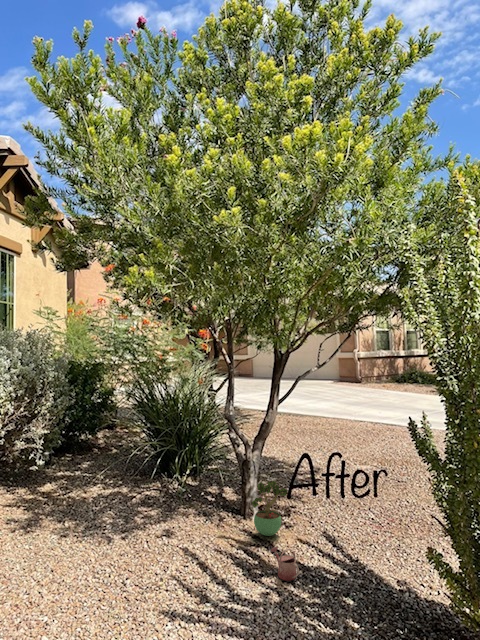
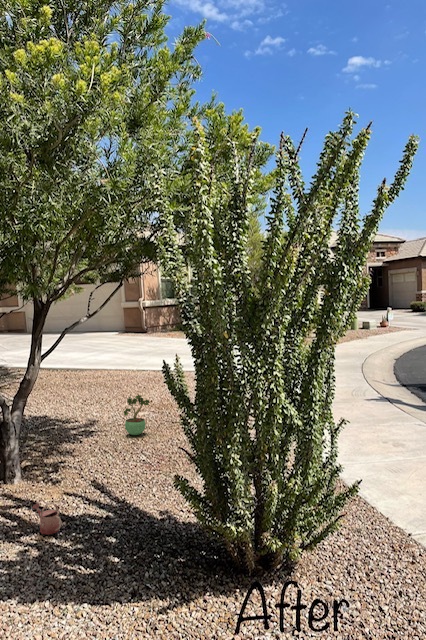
potted plant: present [252,481,287,536] -> present [124,395,149,435]

